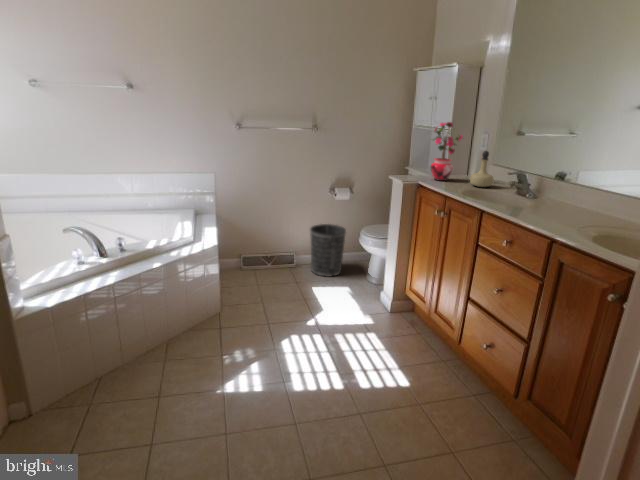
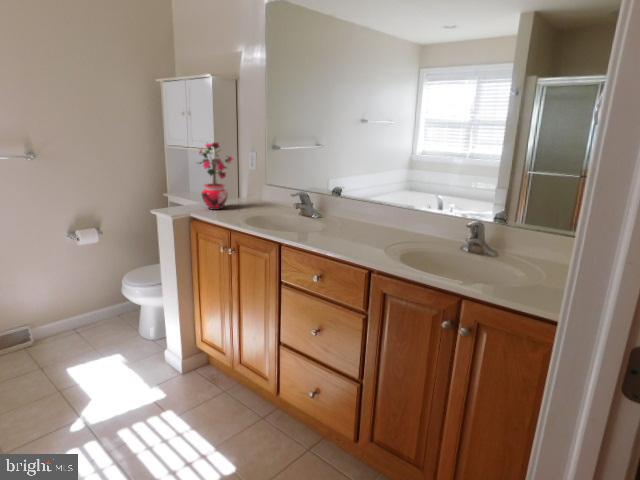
perfume bottle: present [470,151,493,187] -> none [250,173,274,212]
wastebasket: present [310,224,346,277] -> none [48,277,104,348]

